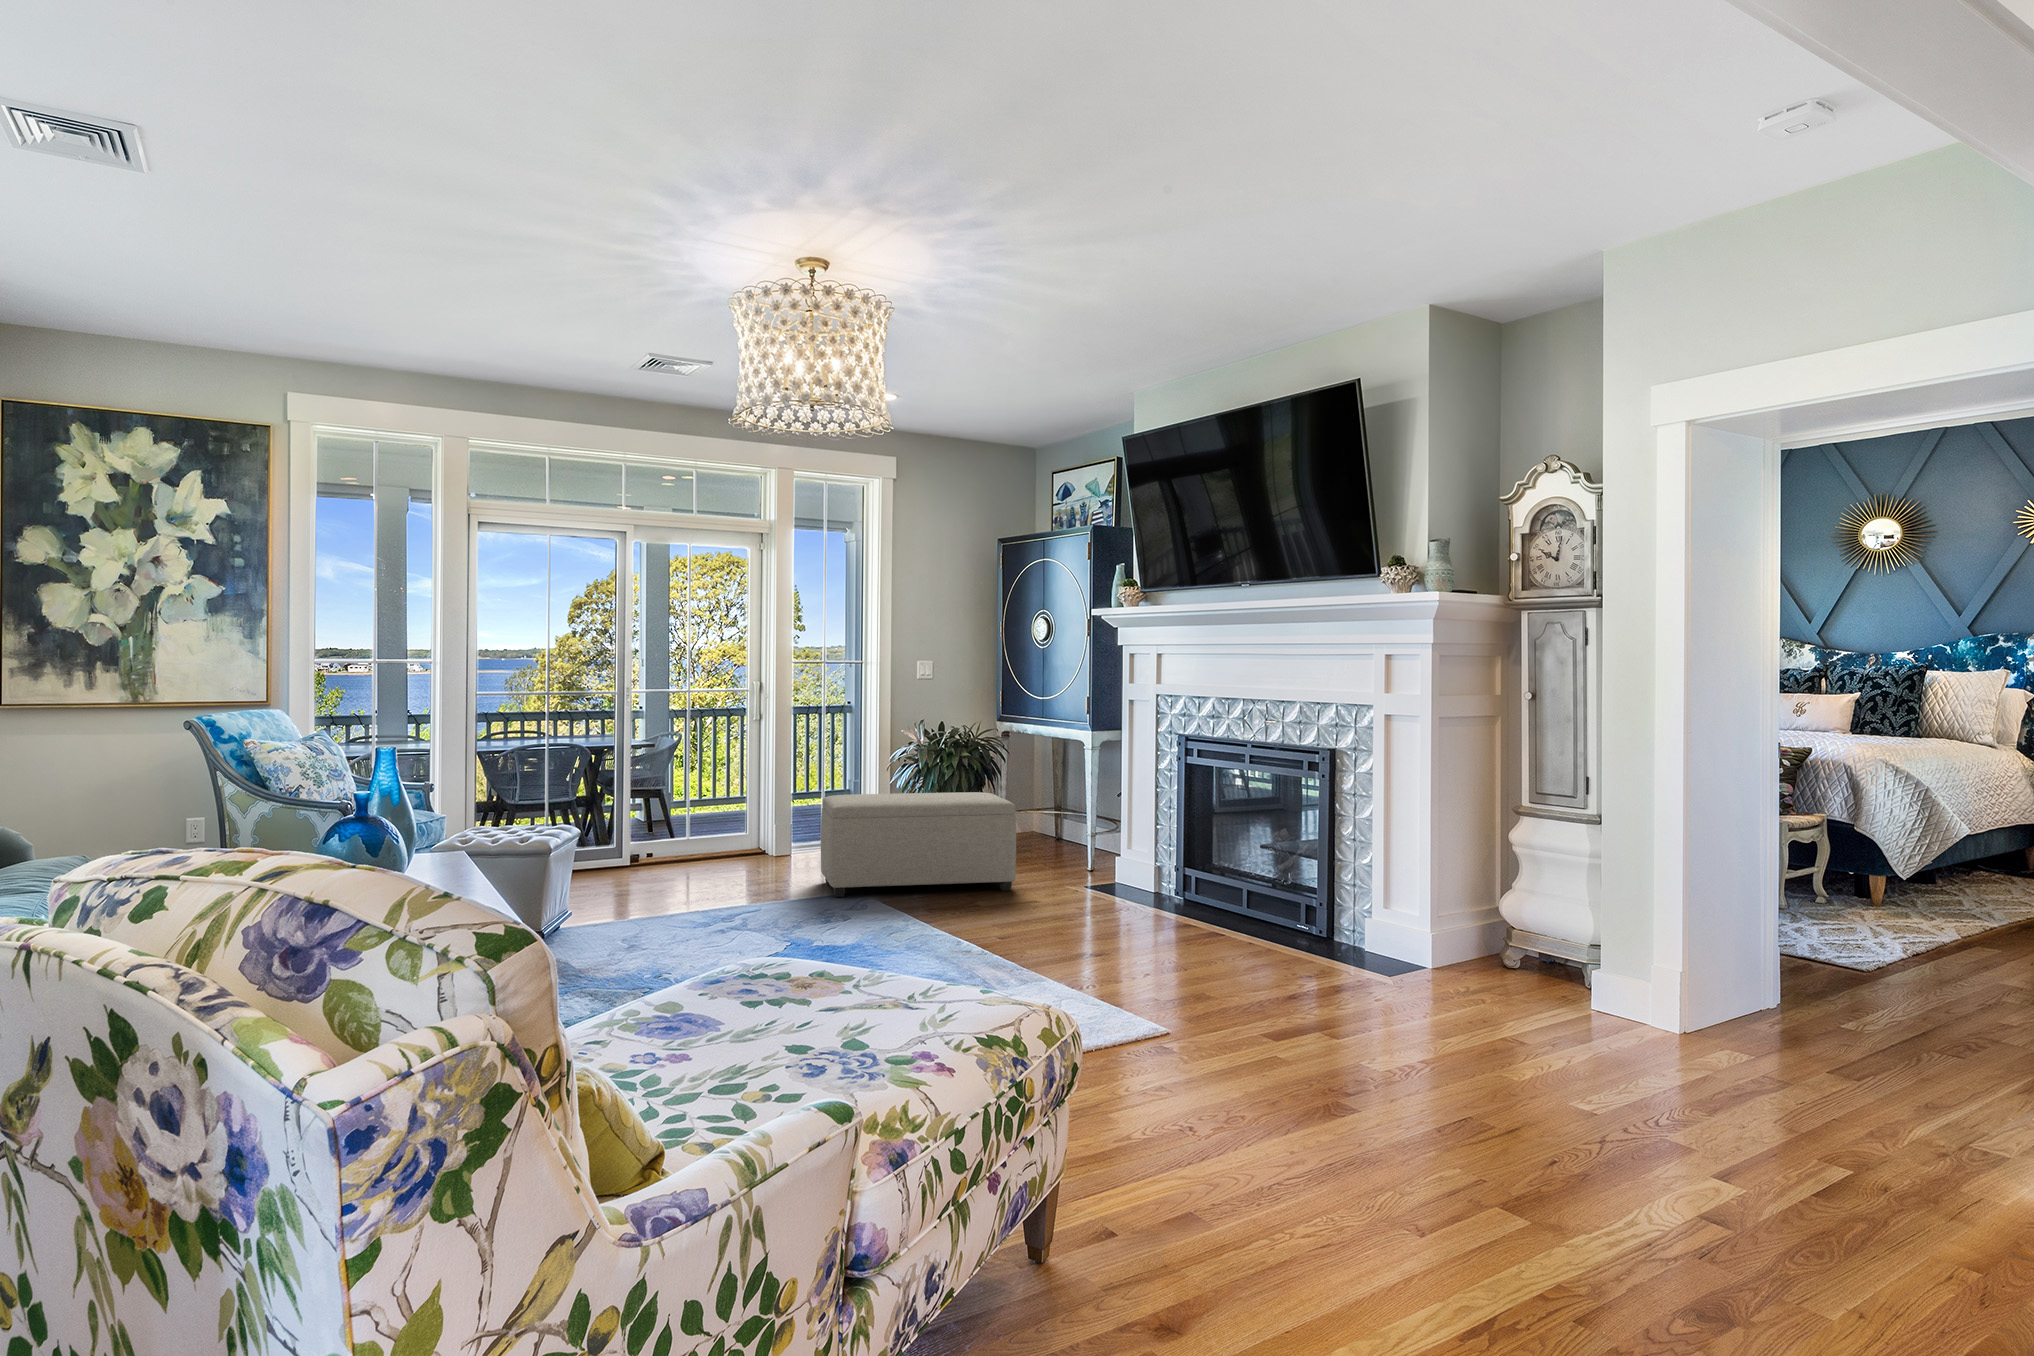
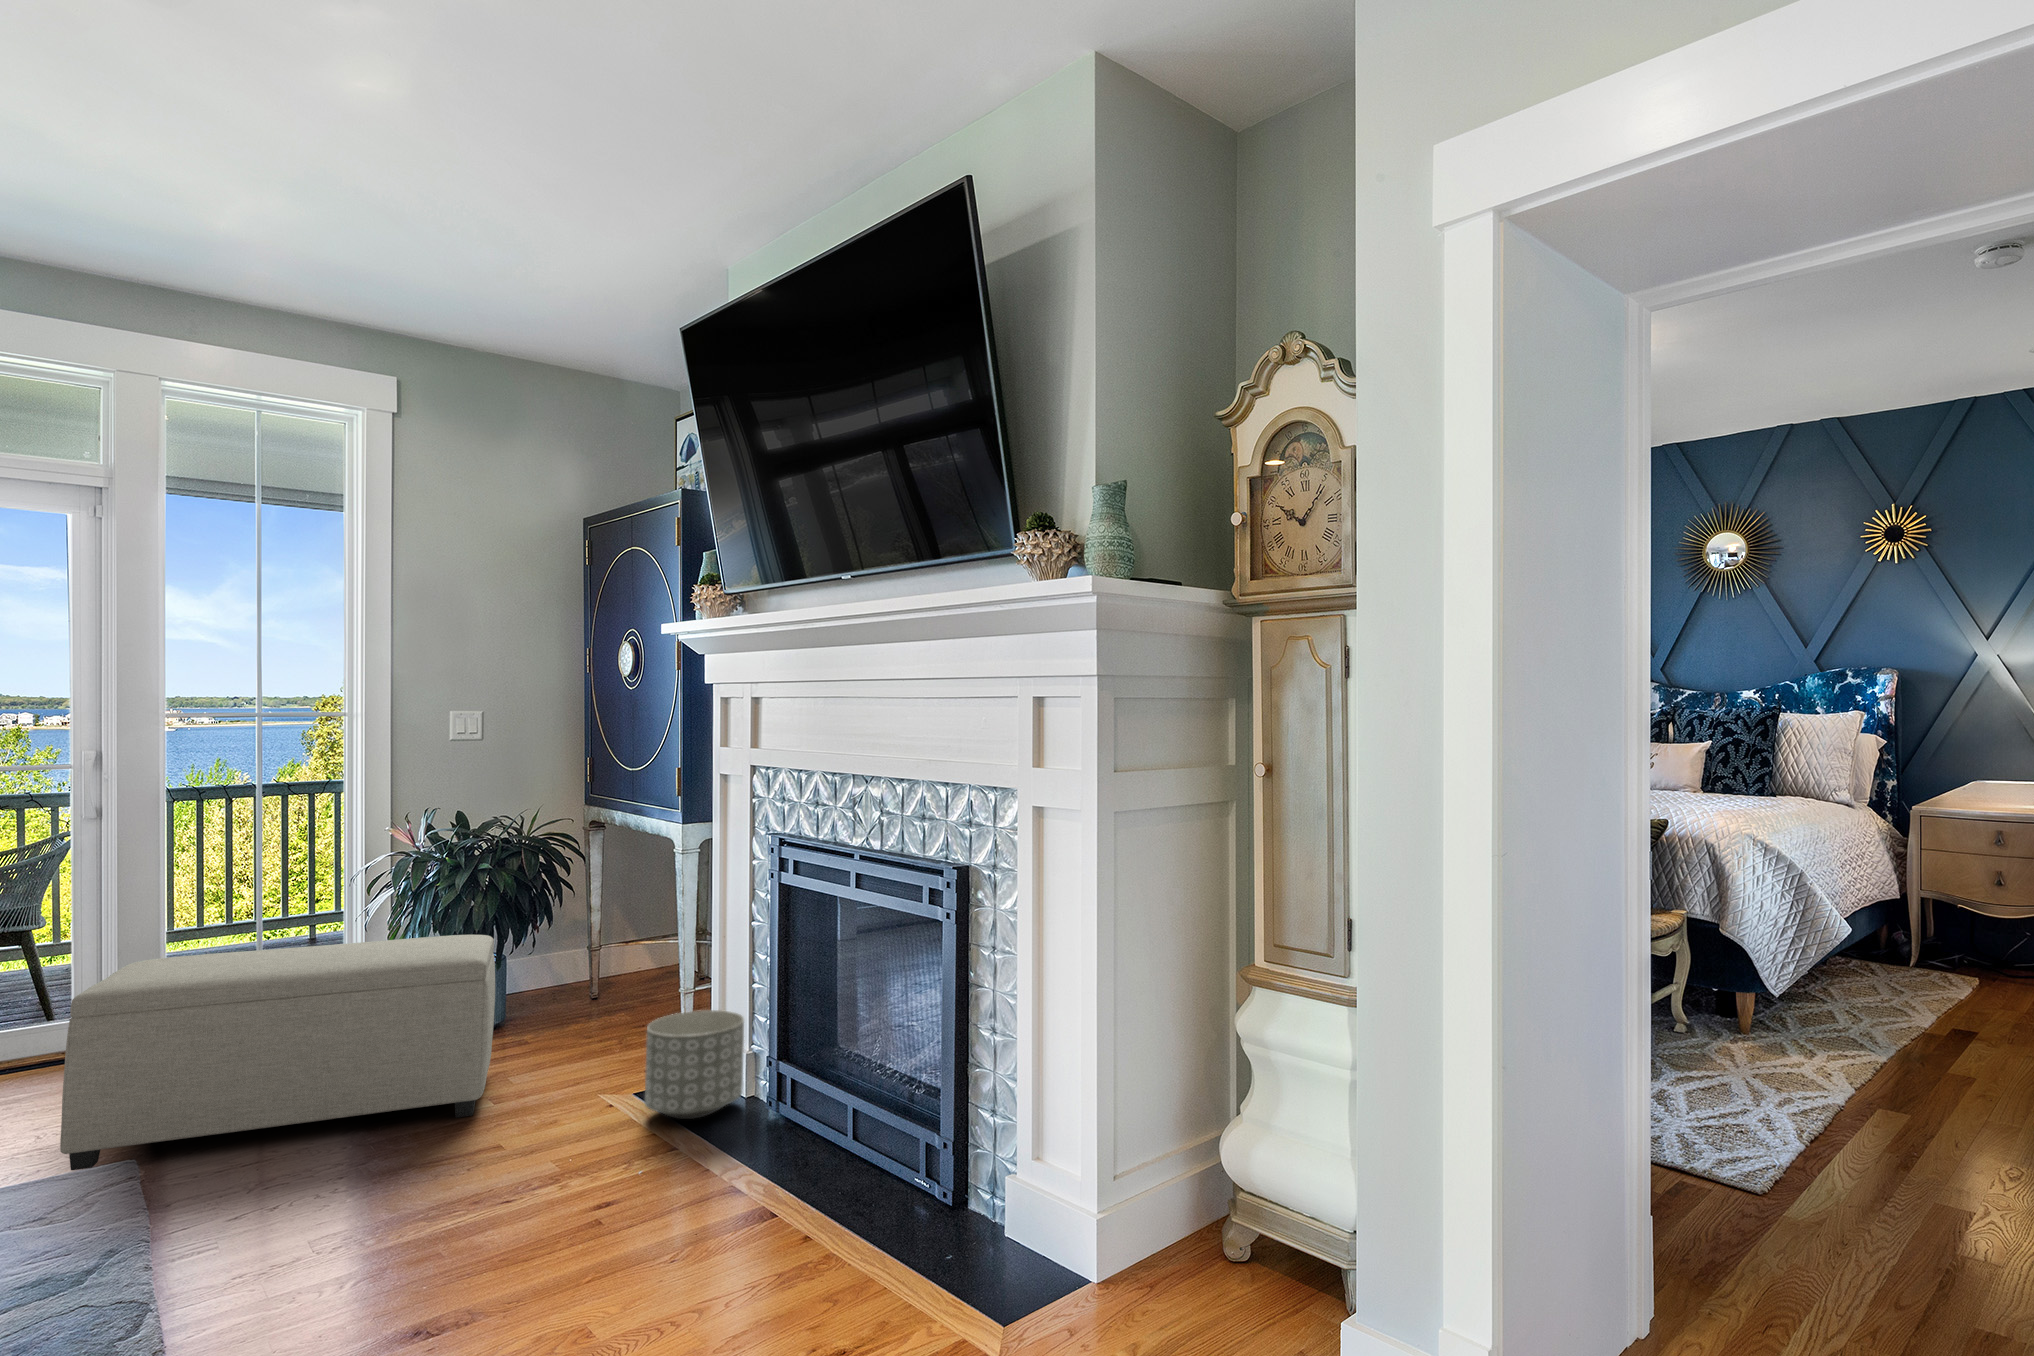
planter: none [1111,840,1166,899] -> present [645,1010,744,1119]

